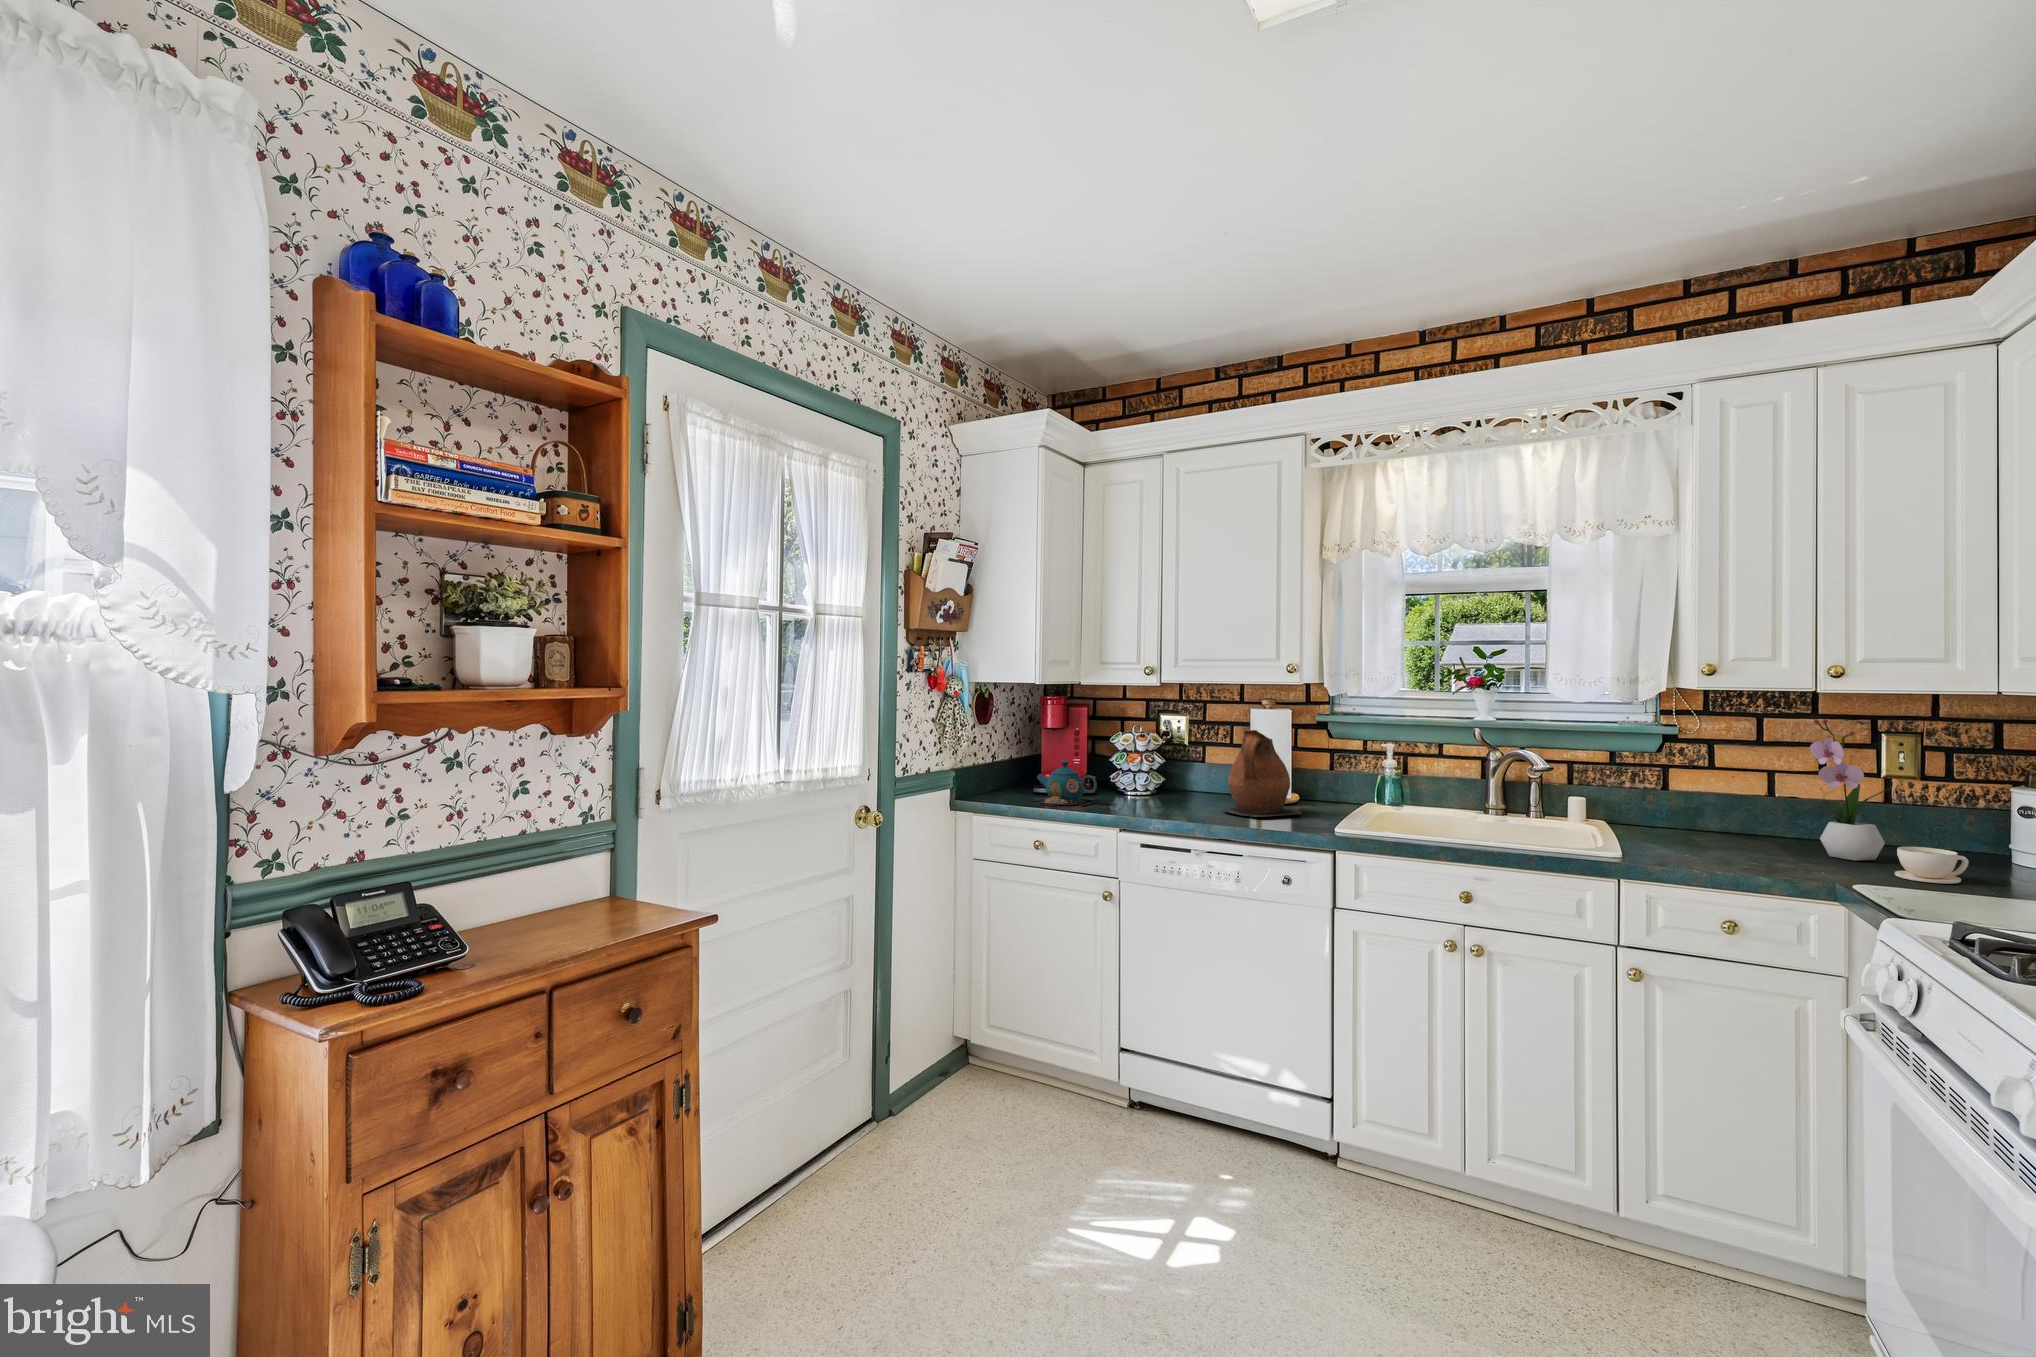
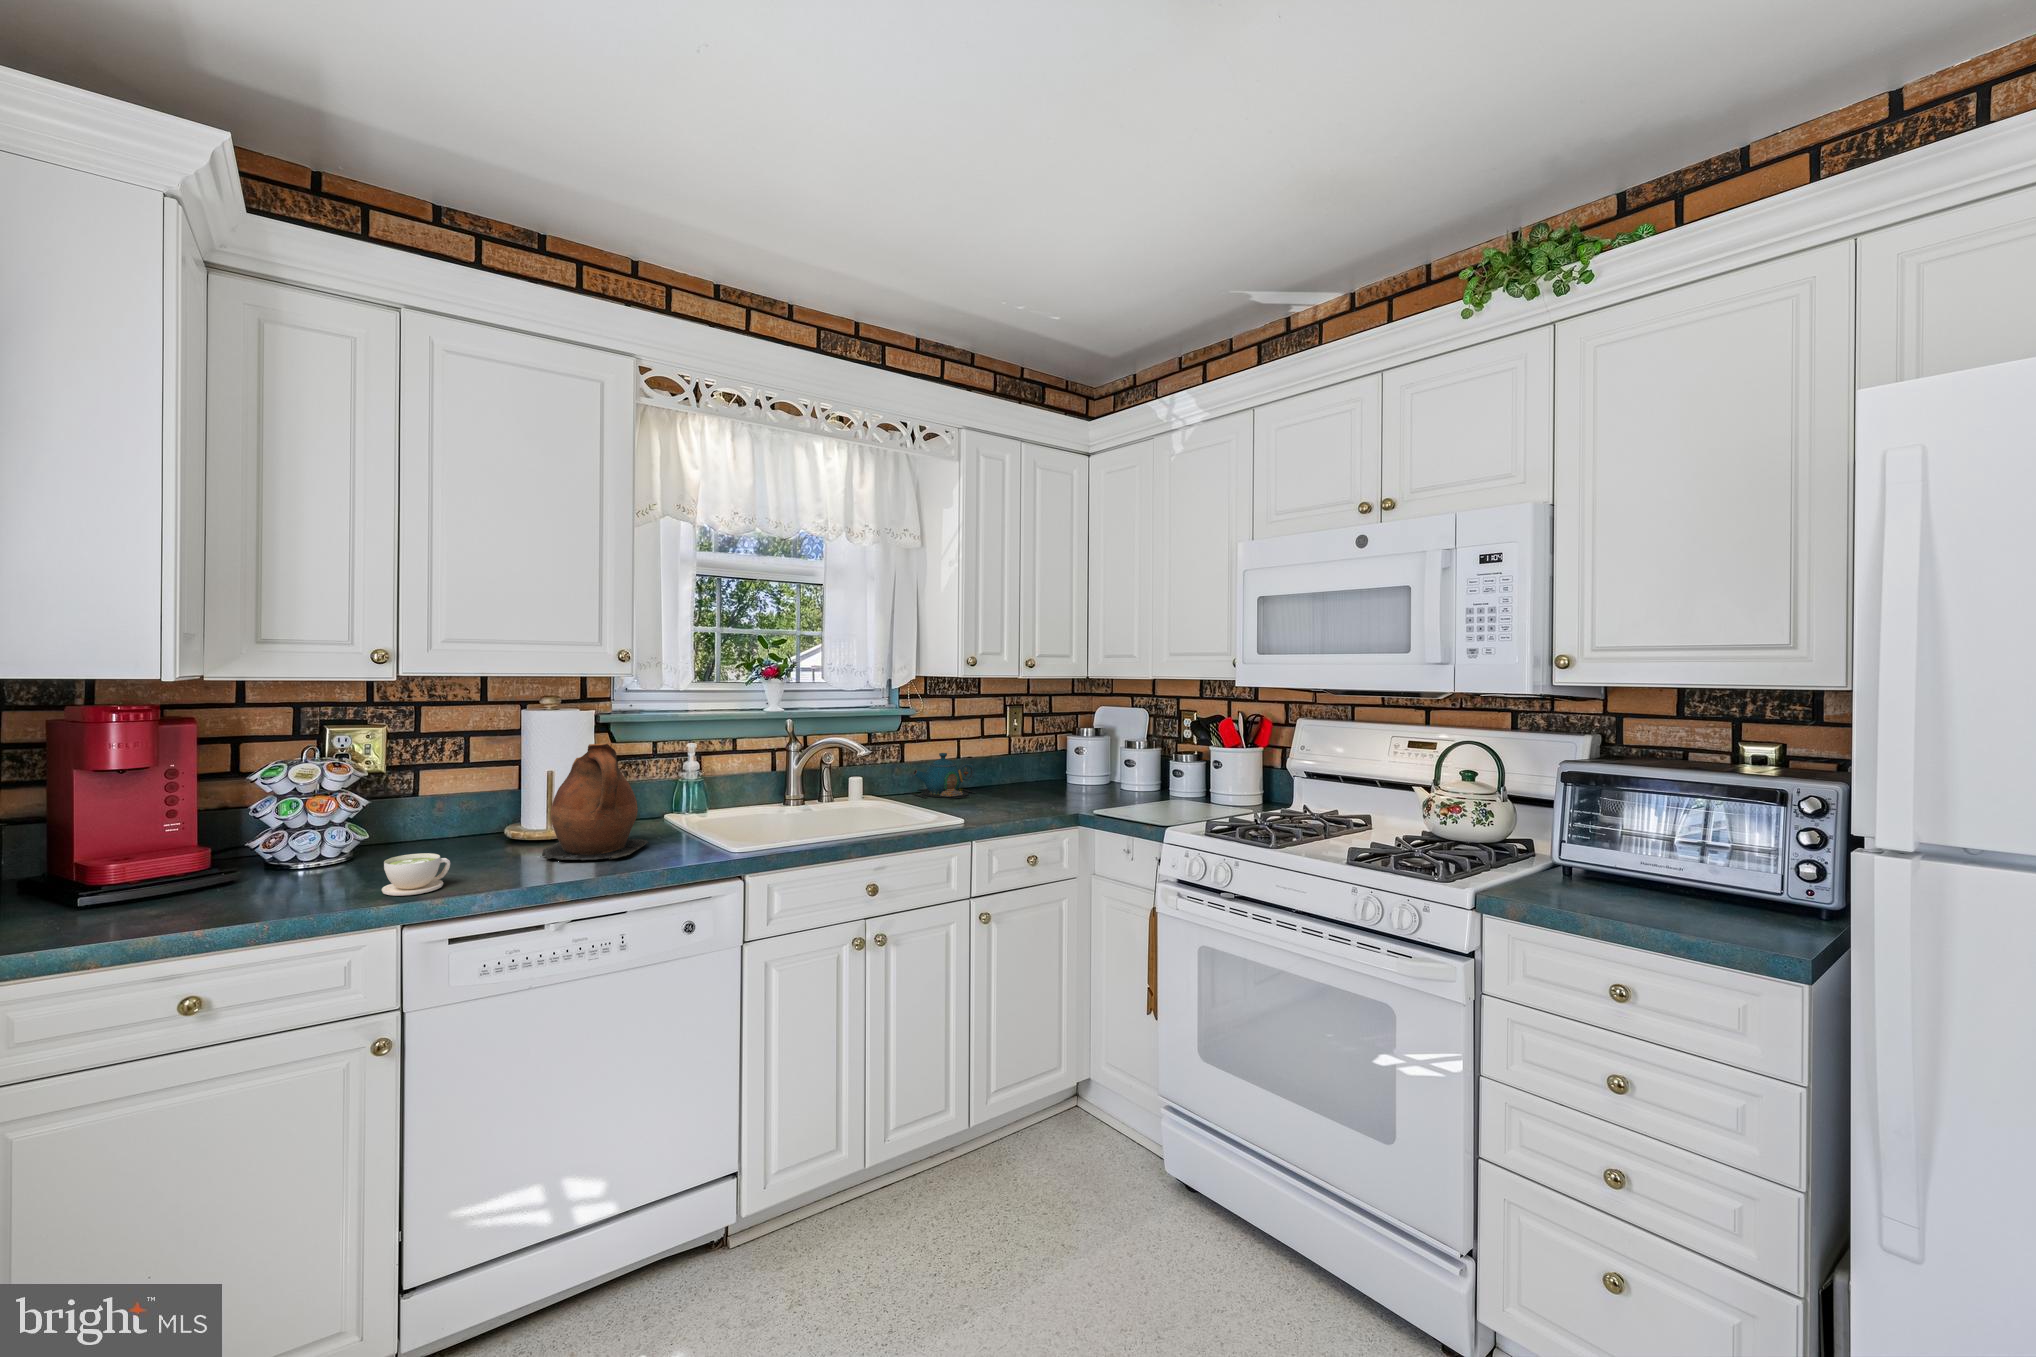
flower arrangement: present [1810,719,1892,861] -> none [1014,701,1047,799]
teapot: present [1034,761,1097,806] -> present [913,753,976,798]
coffee cup: present [1895,847,1969,884] -> present [382,853,450,896]

